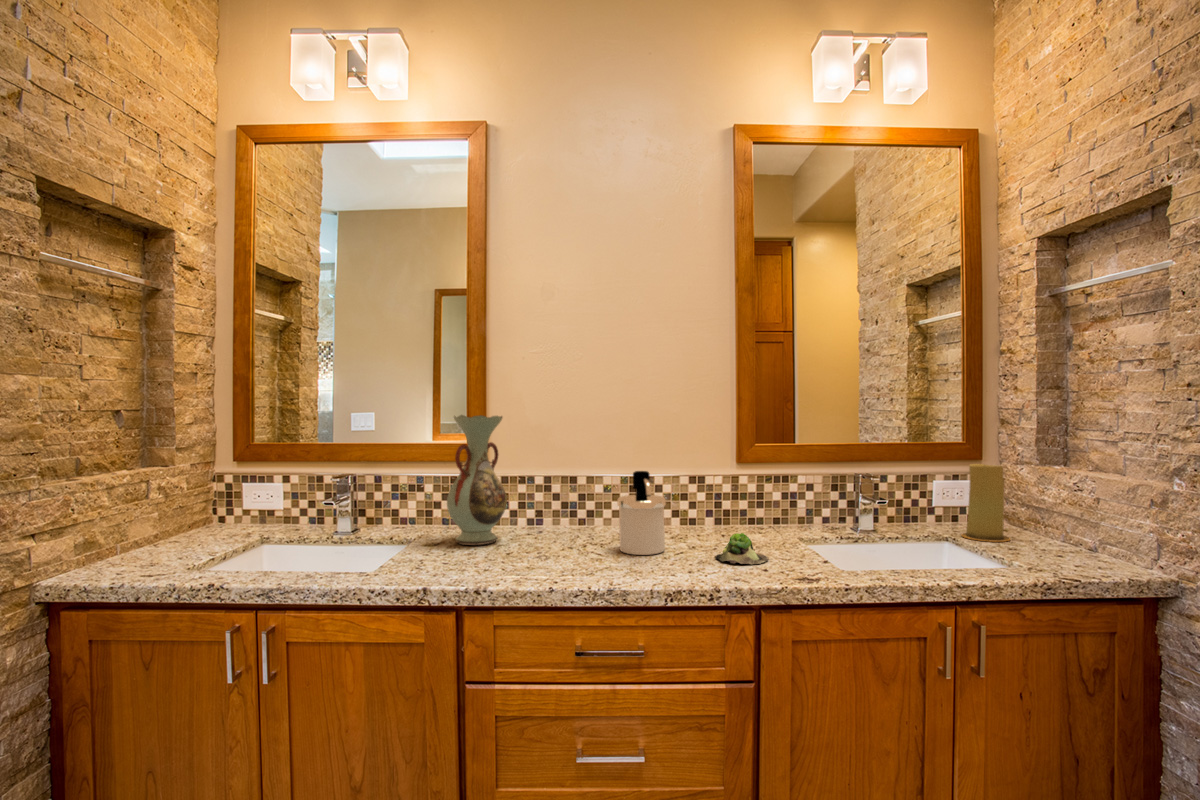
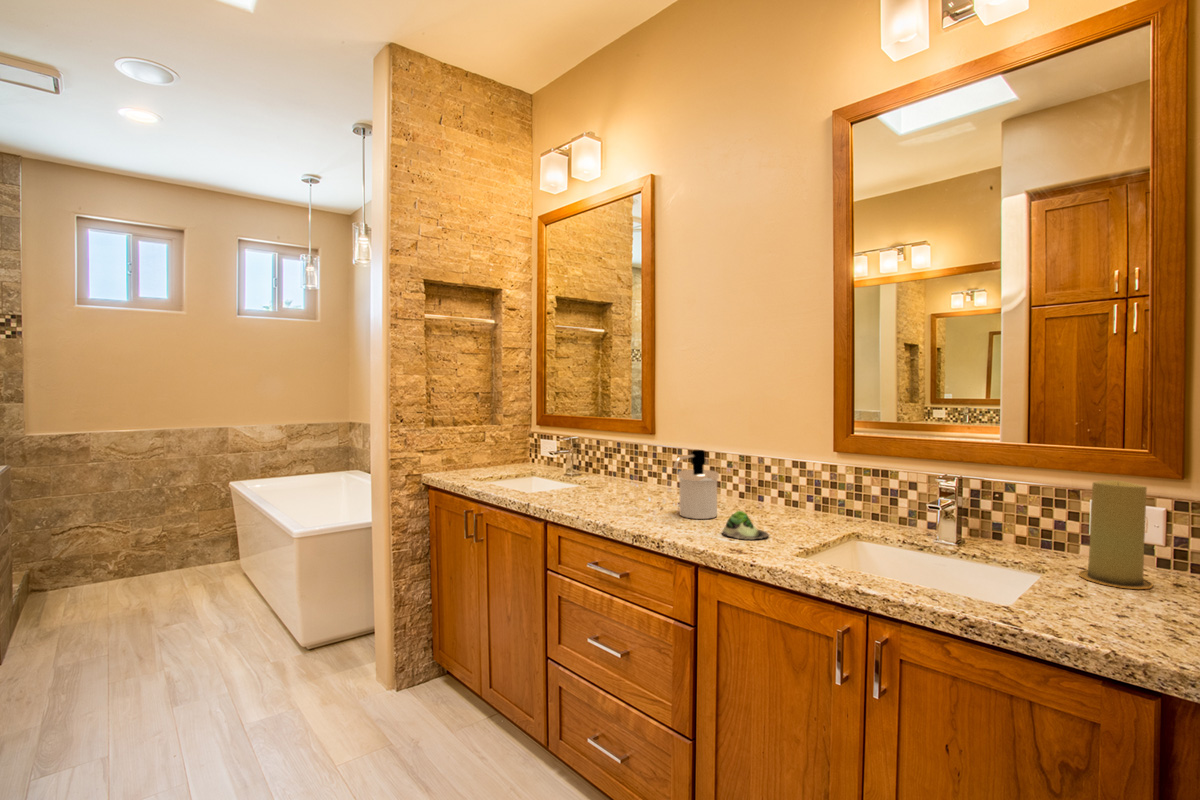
decorative vase: present [447,415,507,545] -> none [599,399,644,494]

